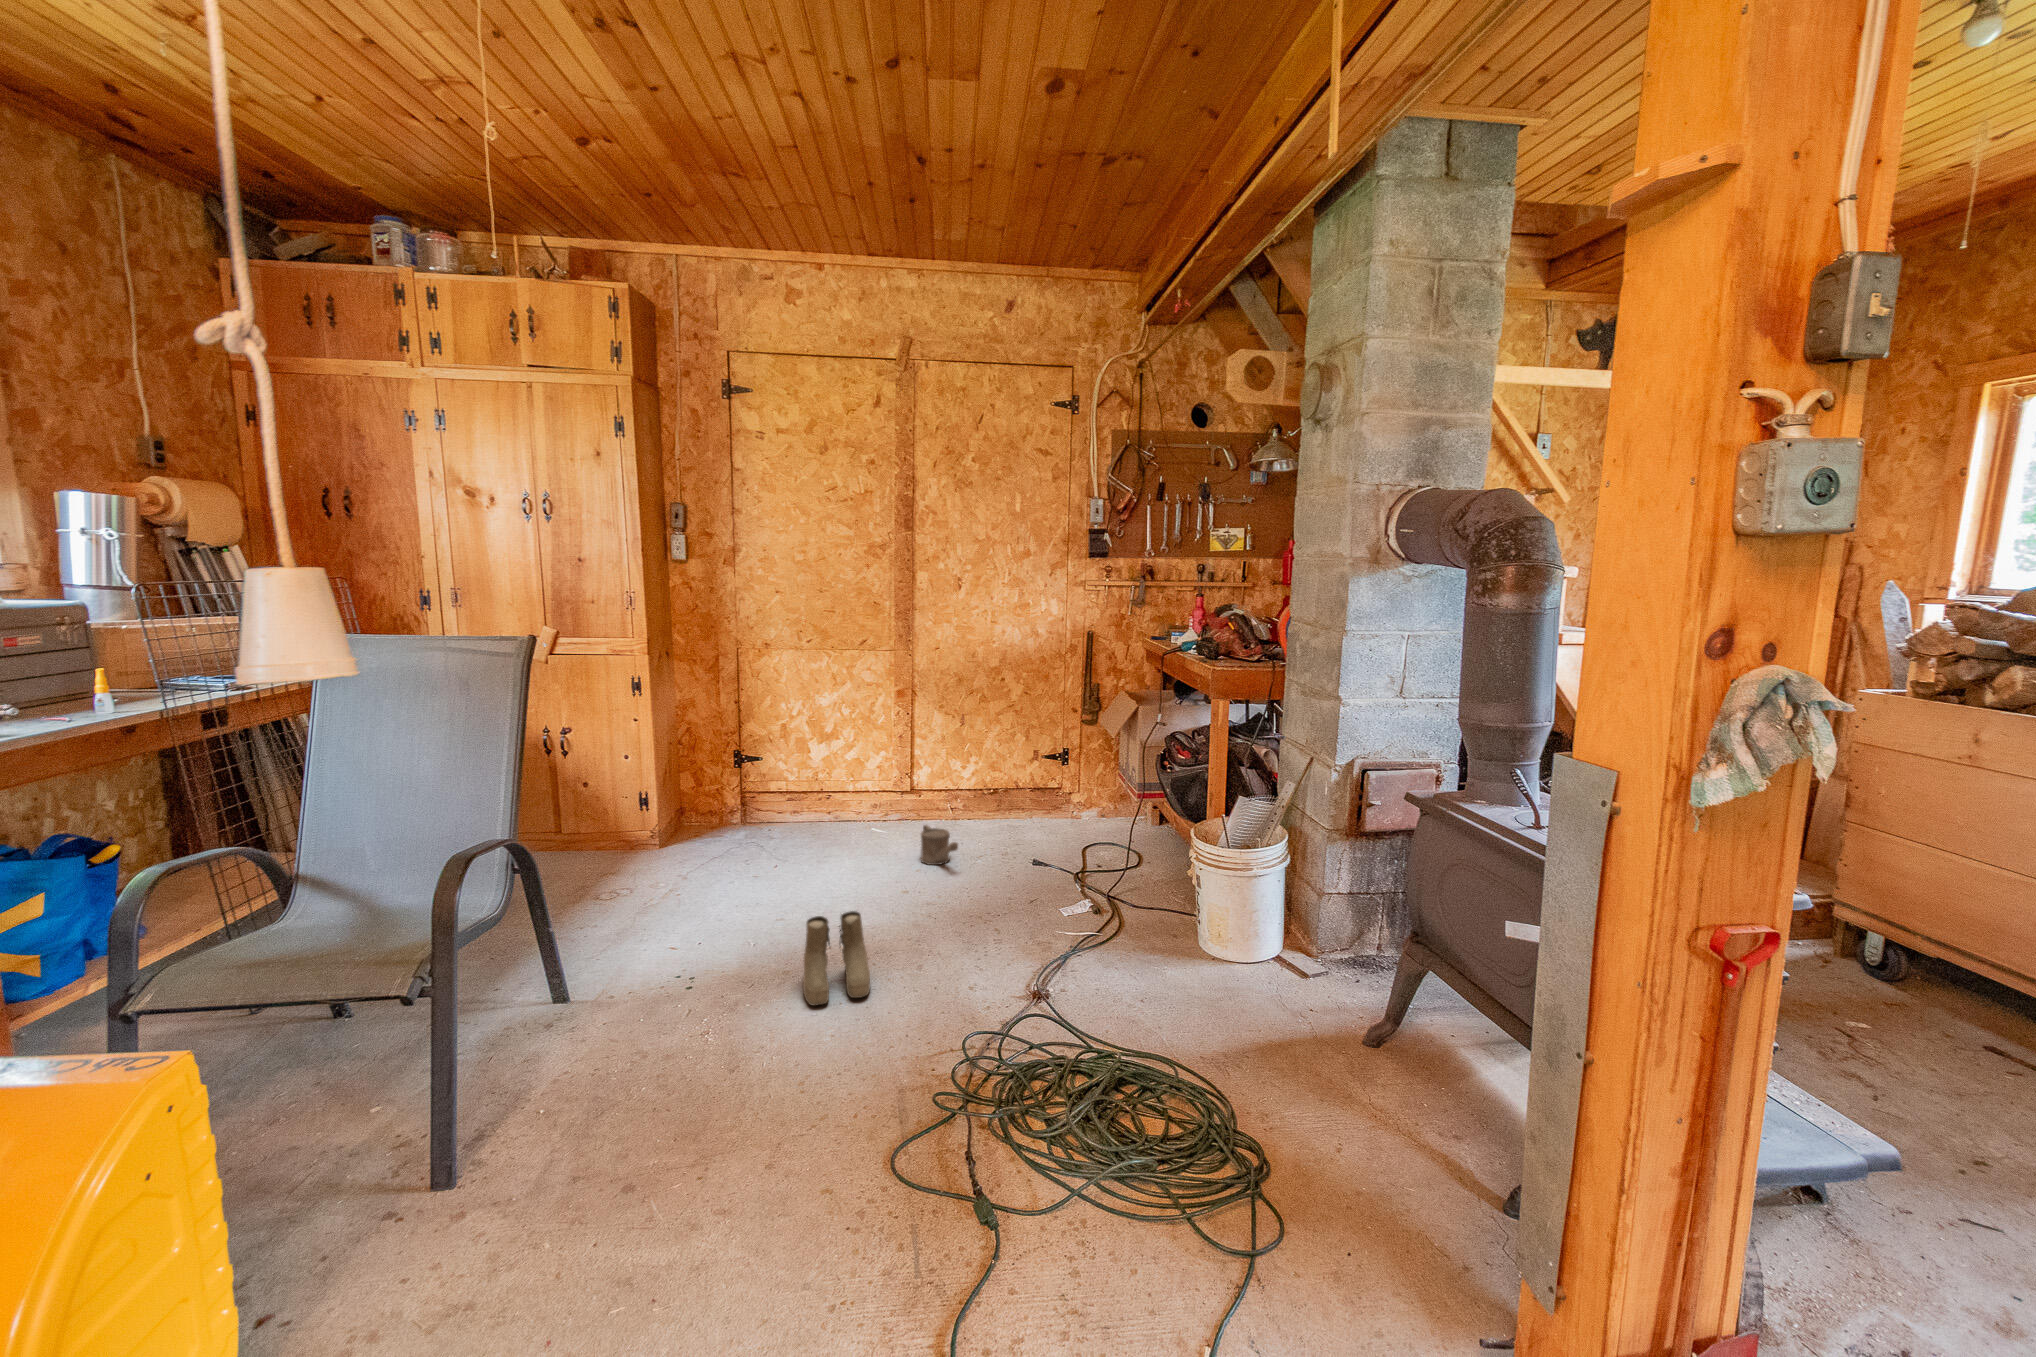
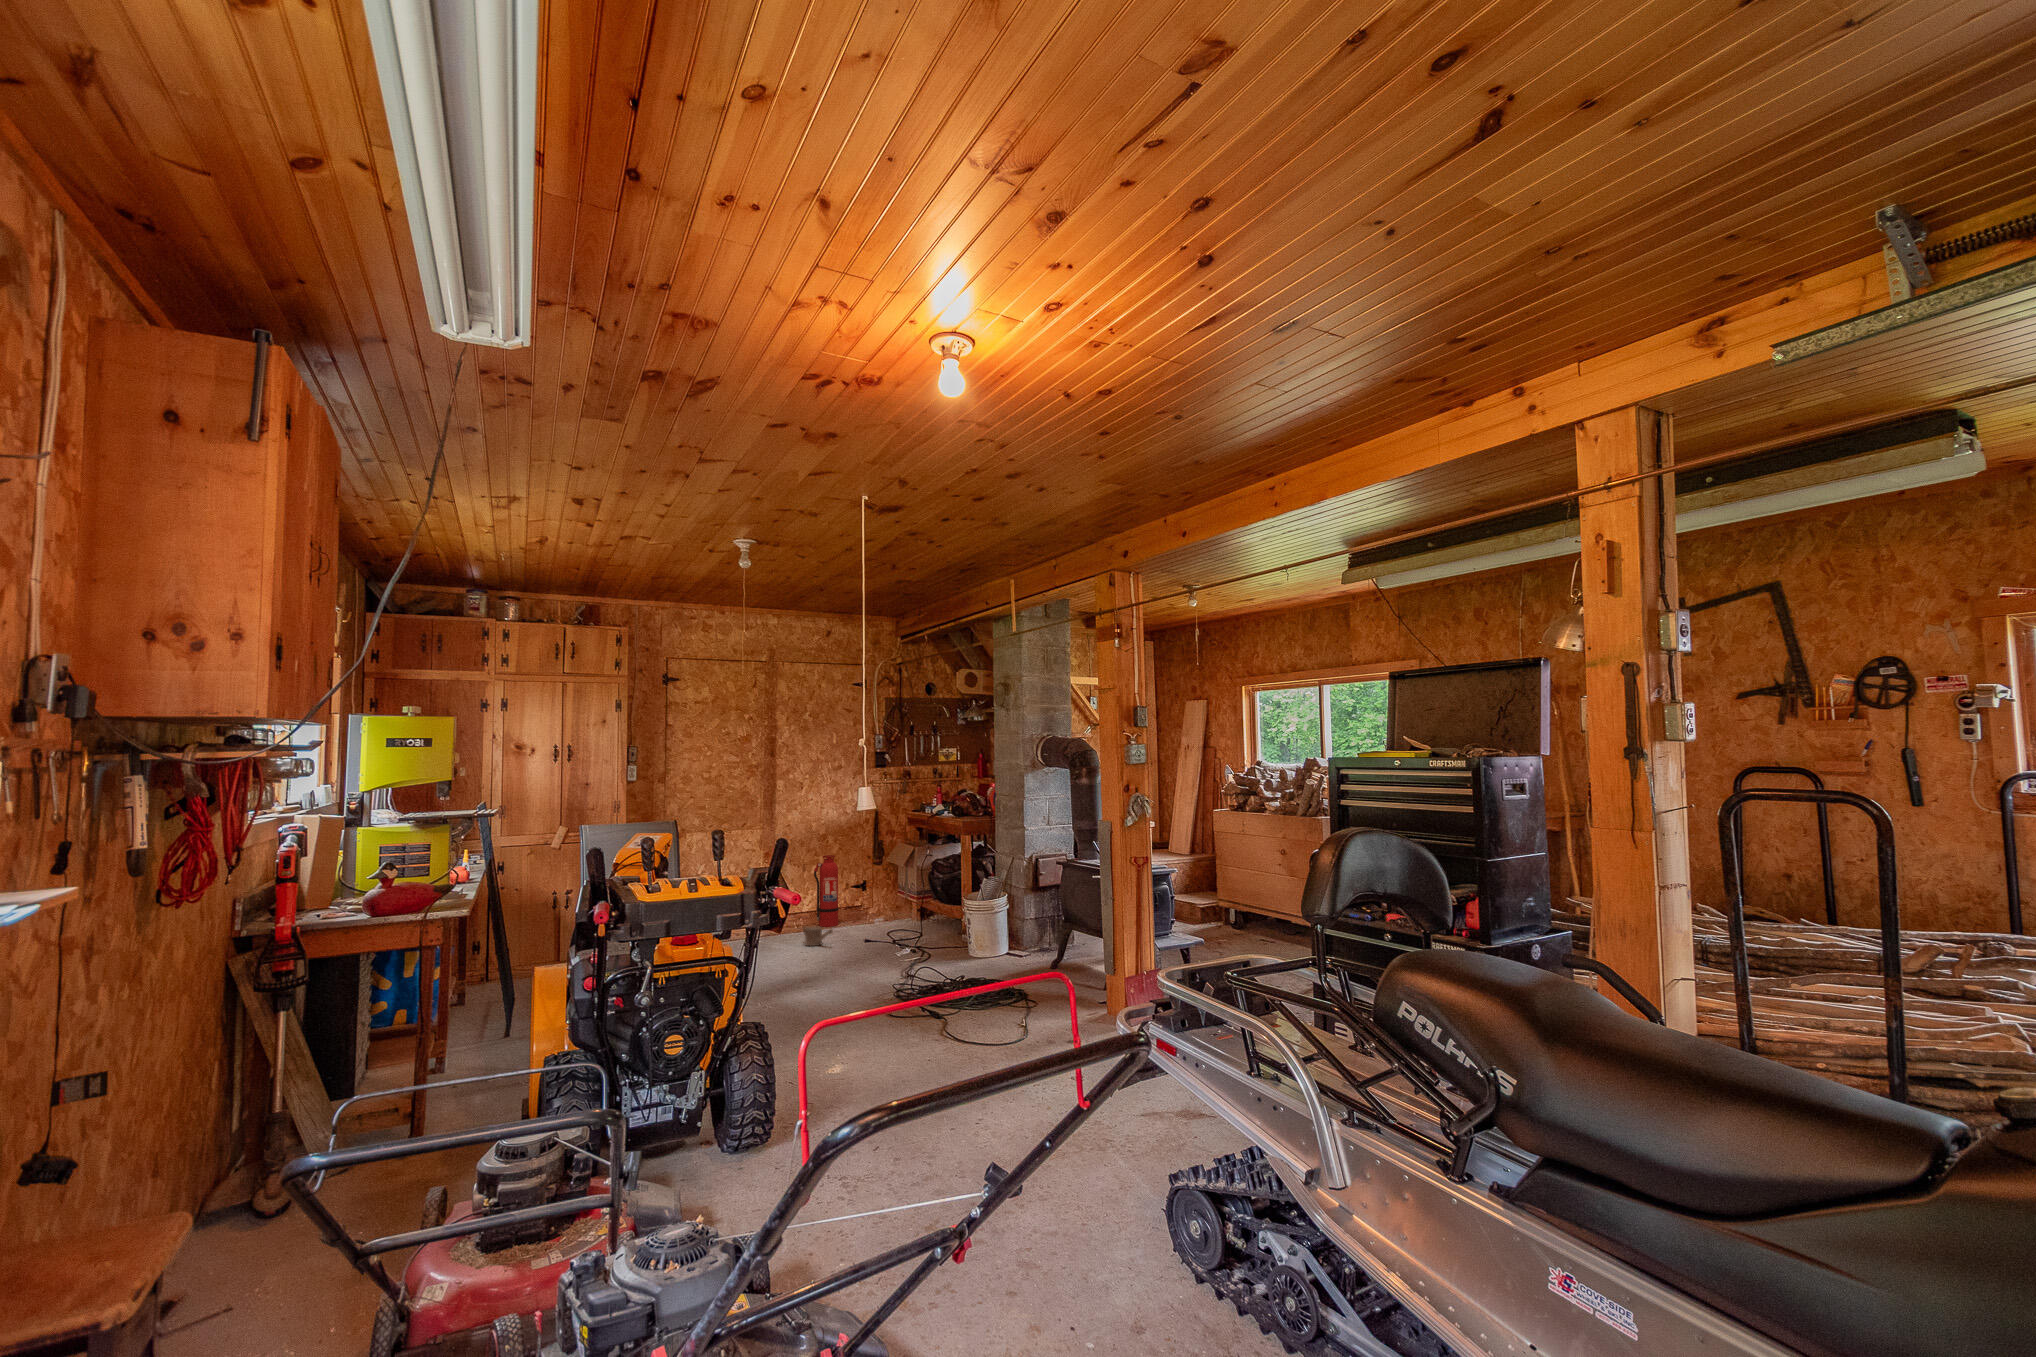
fire extinguisher: none [972,701,1013,819] -> present [814,855,838,927]
boots: present [803,911,870,1005] -> none [797,947,834,989]

